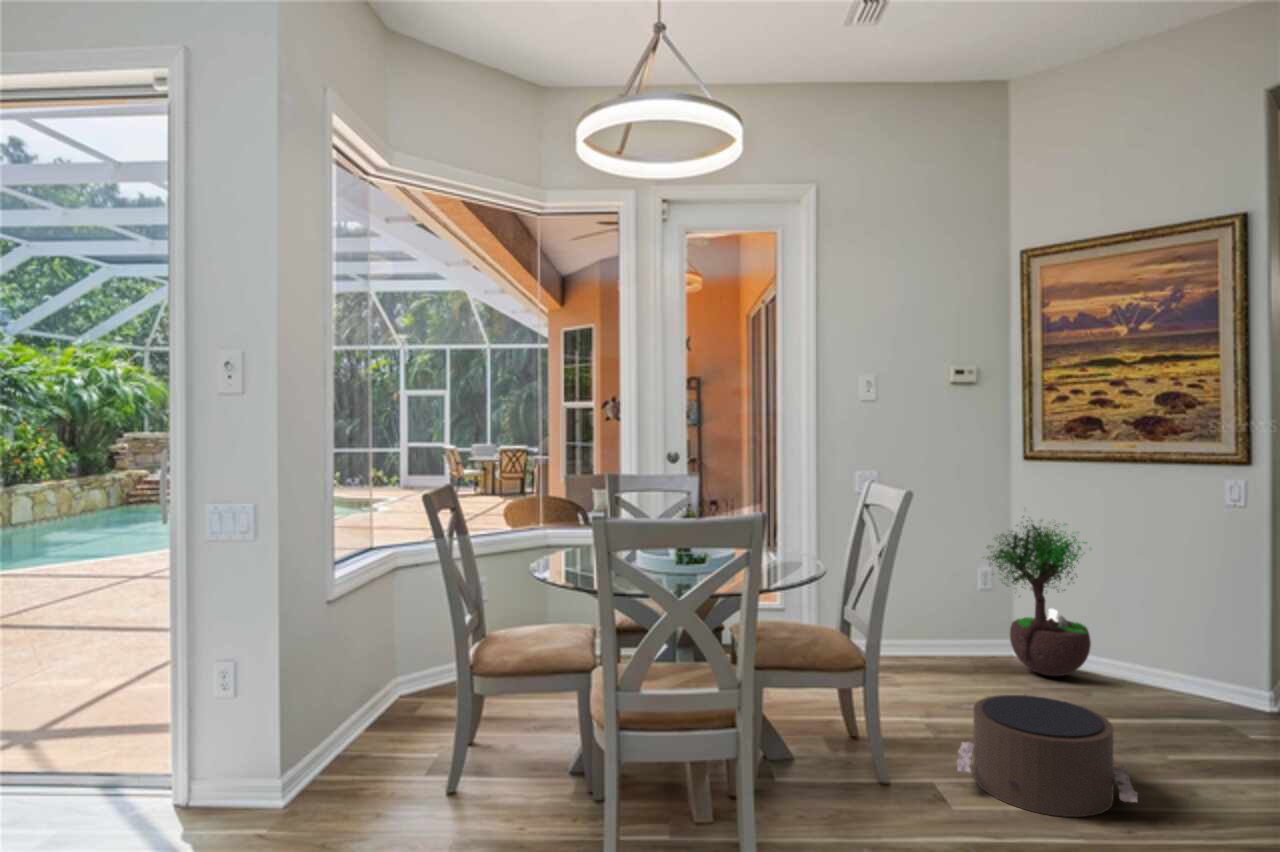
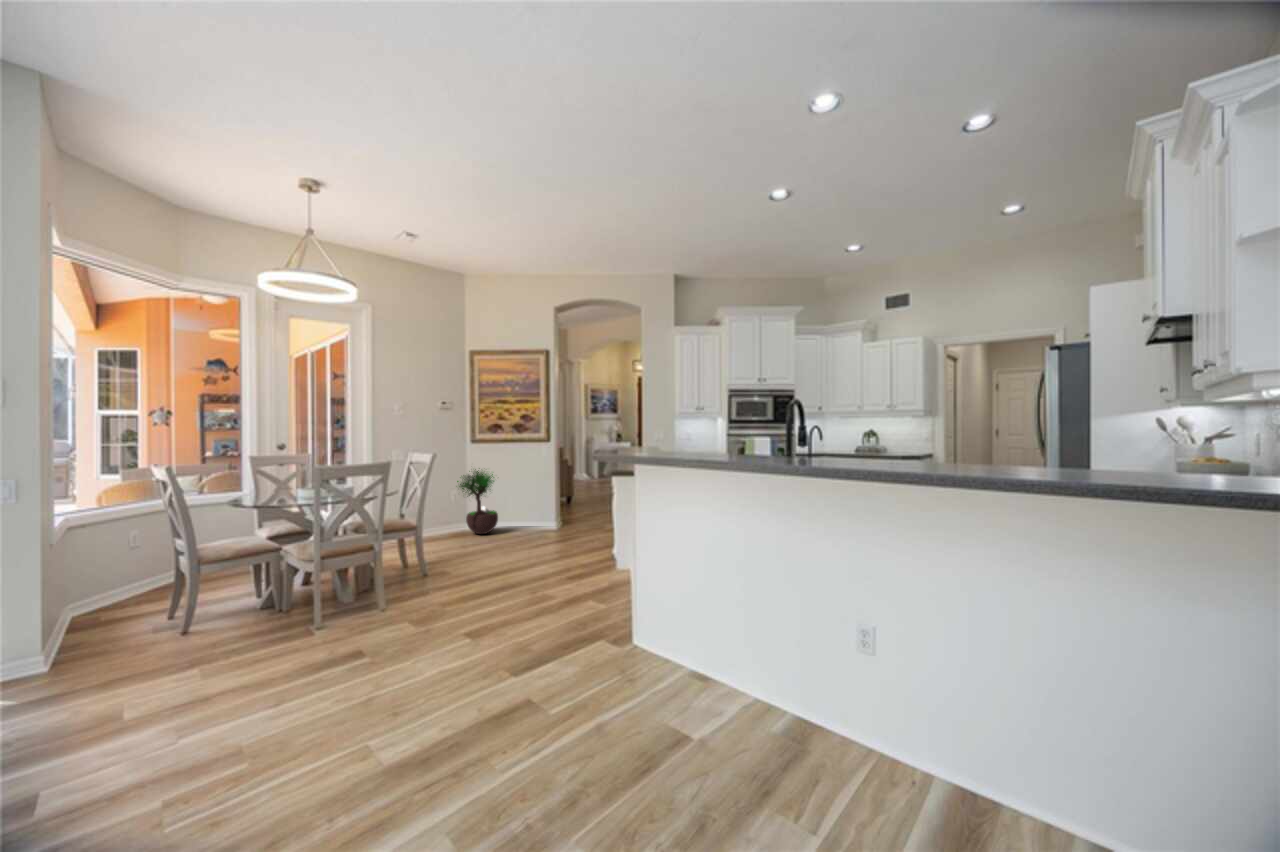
pouf: present [957,695,1138,817] -> none [453,533,516,571]

